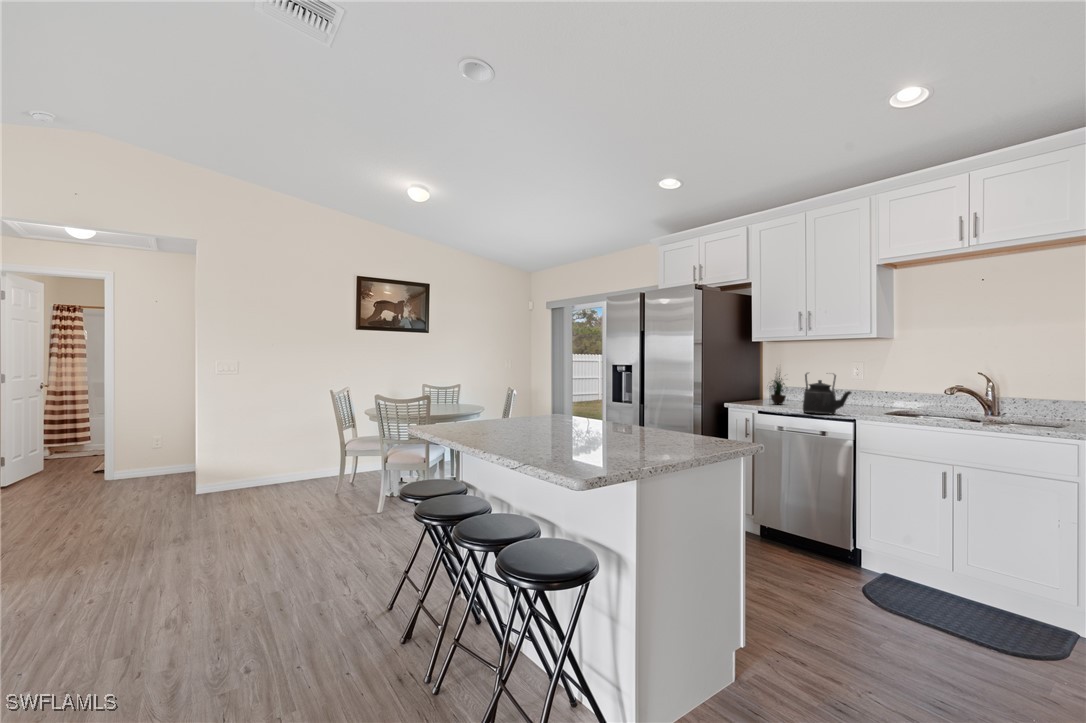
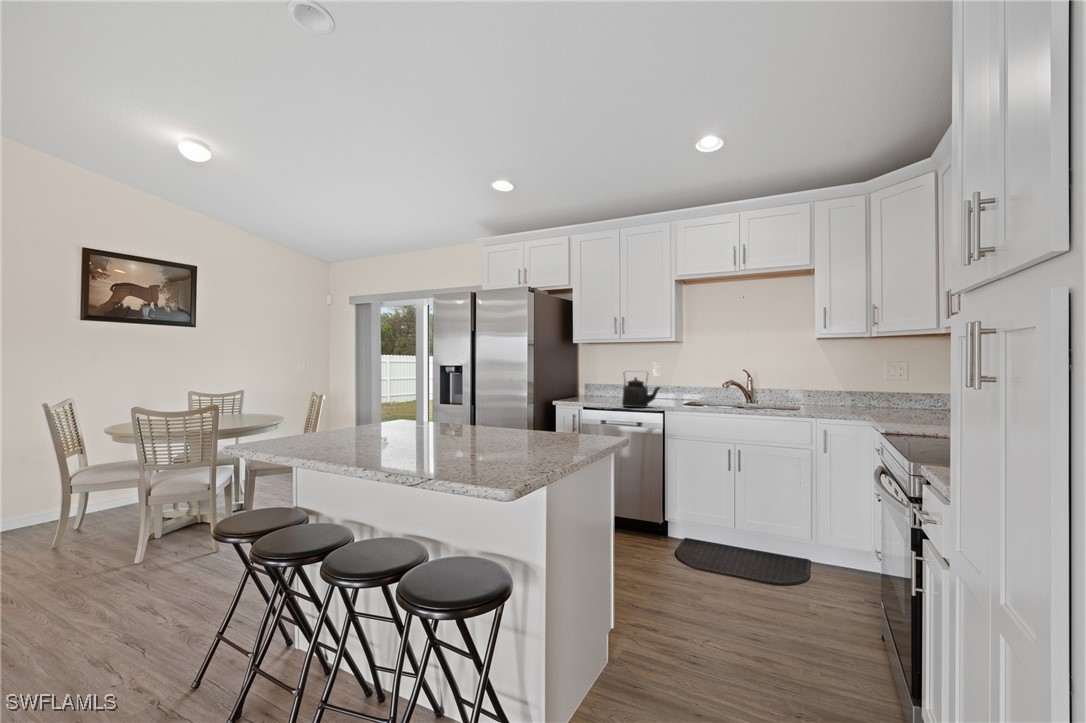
potted plant: present [771,373,786,404] -> none [585,360,607,401]

